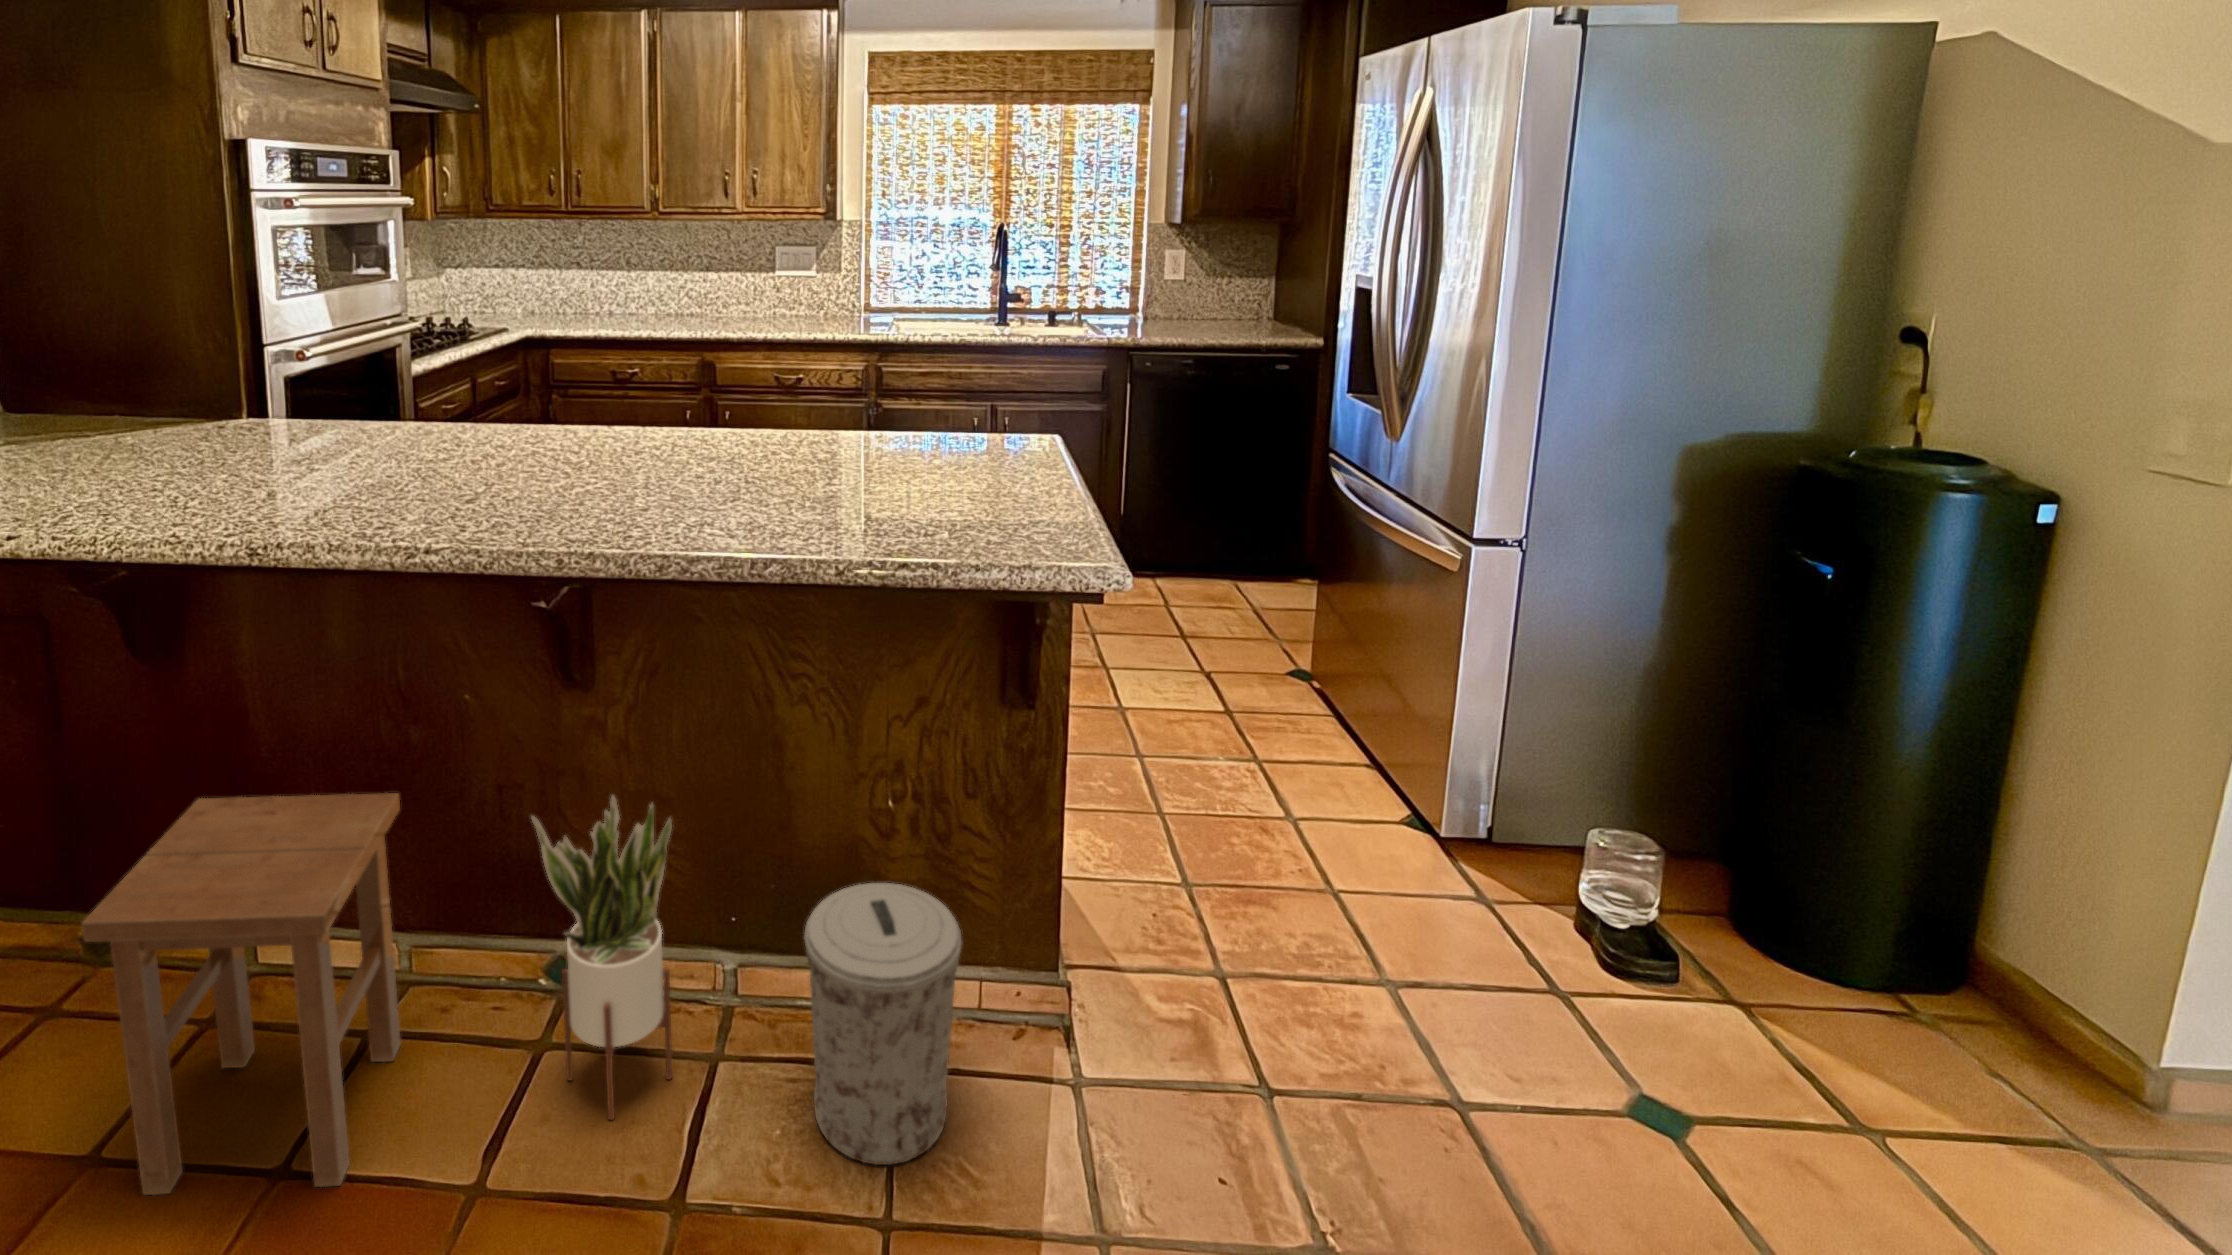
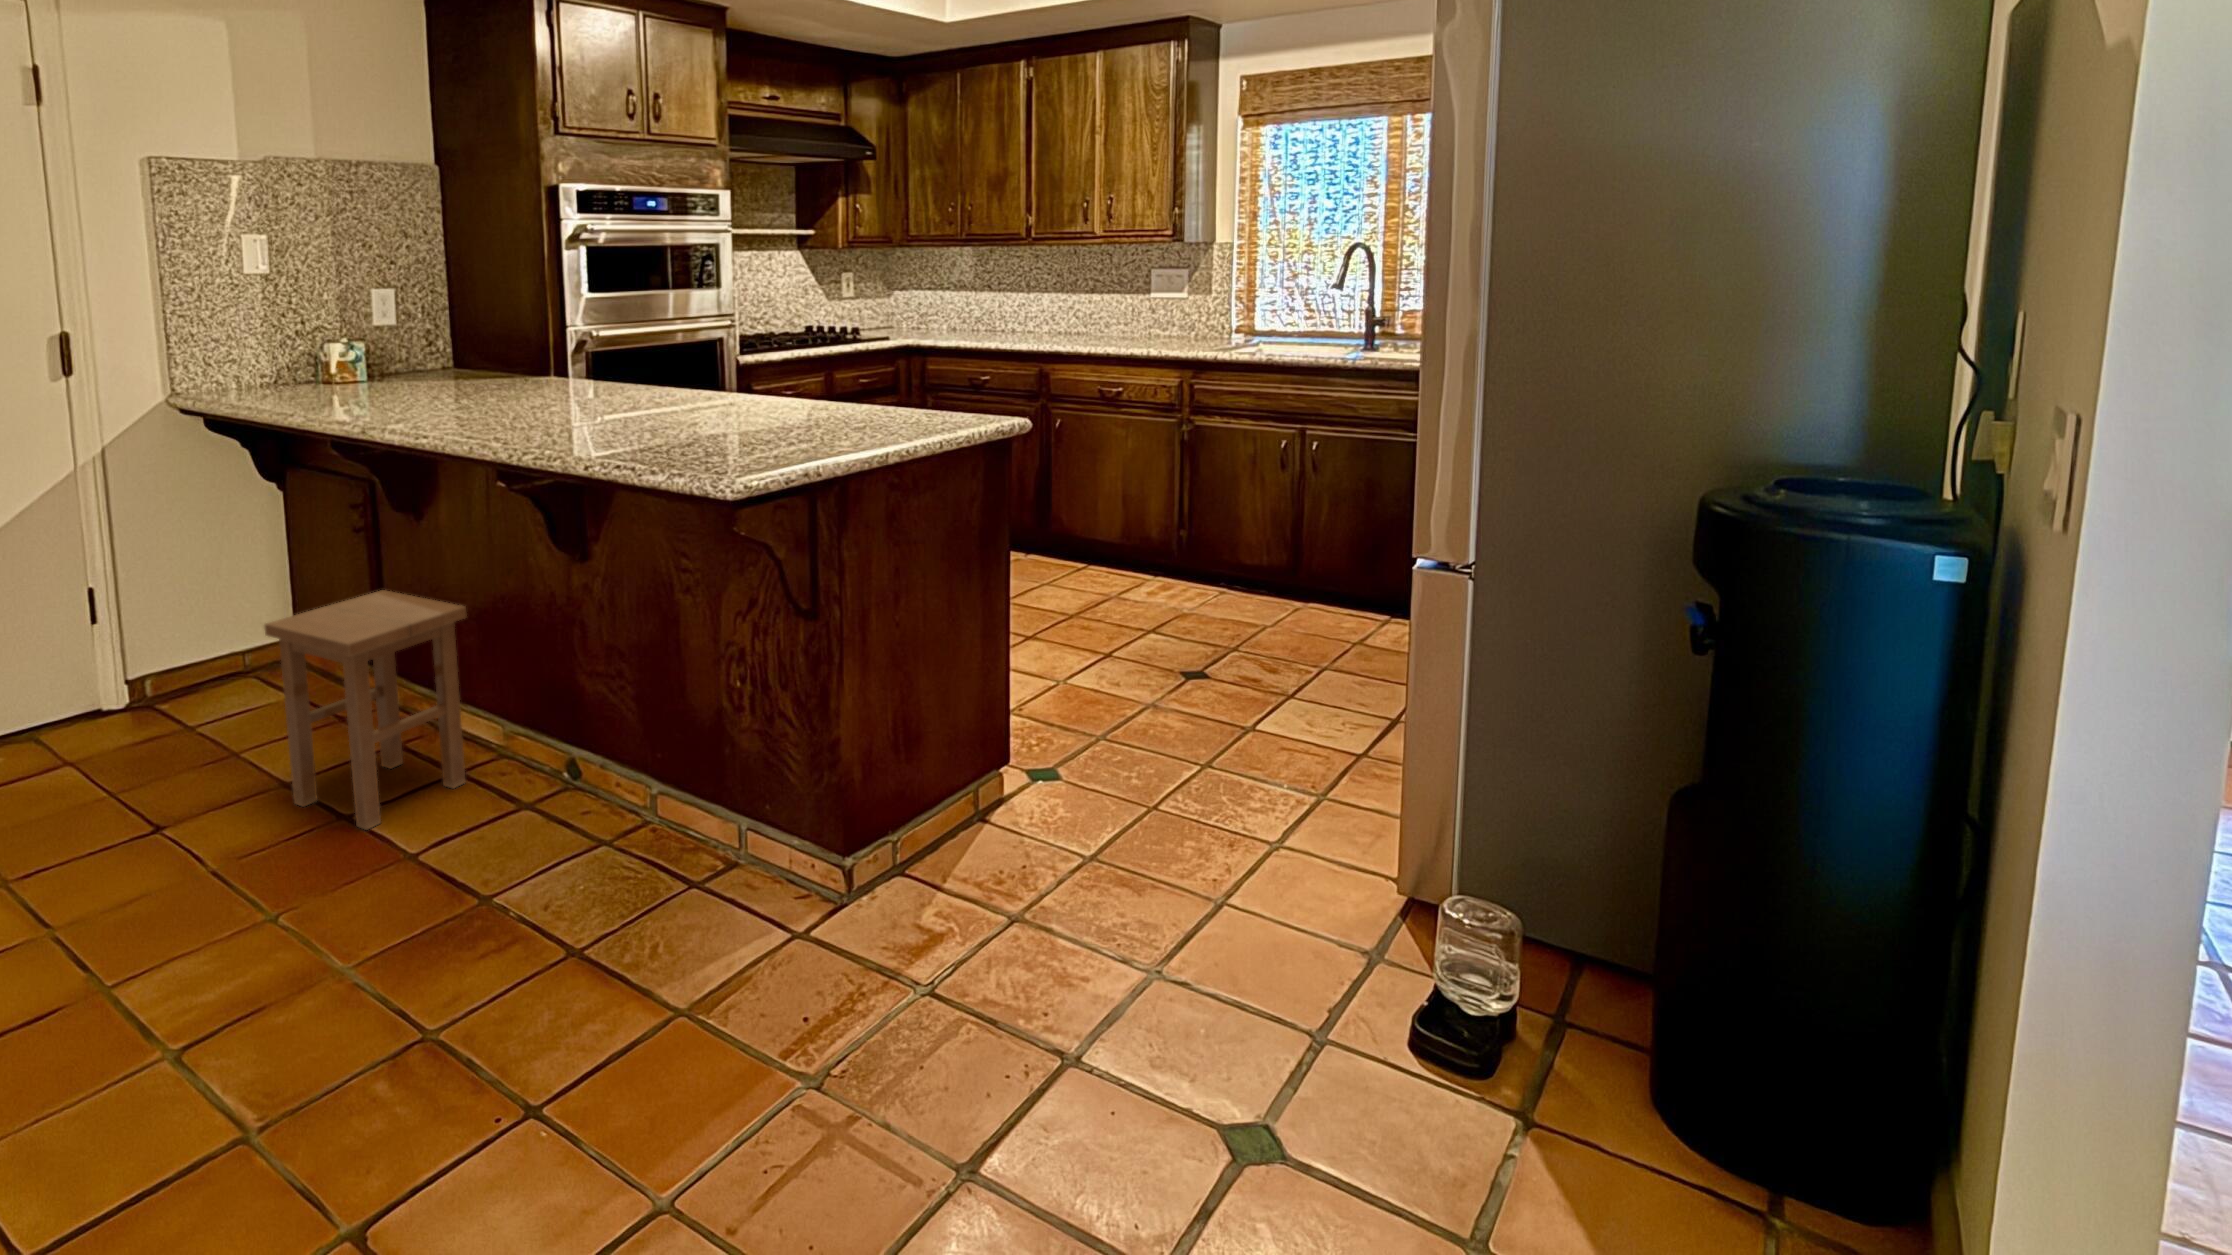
potted plant: present [532,796,672,1120] -> none [478,619,577,851]
trash can: present [804,883,961,1165] -> none [586,726,709,930]

